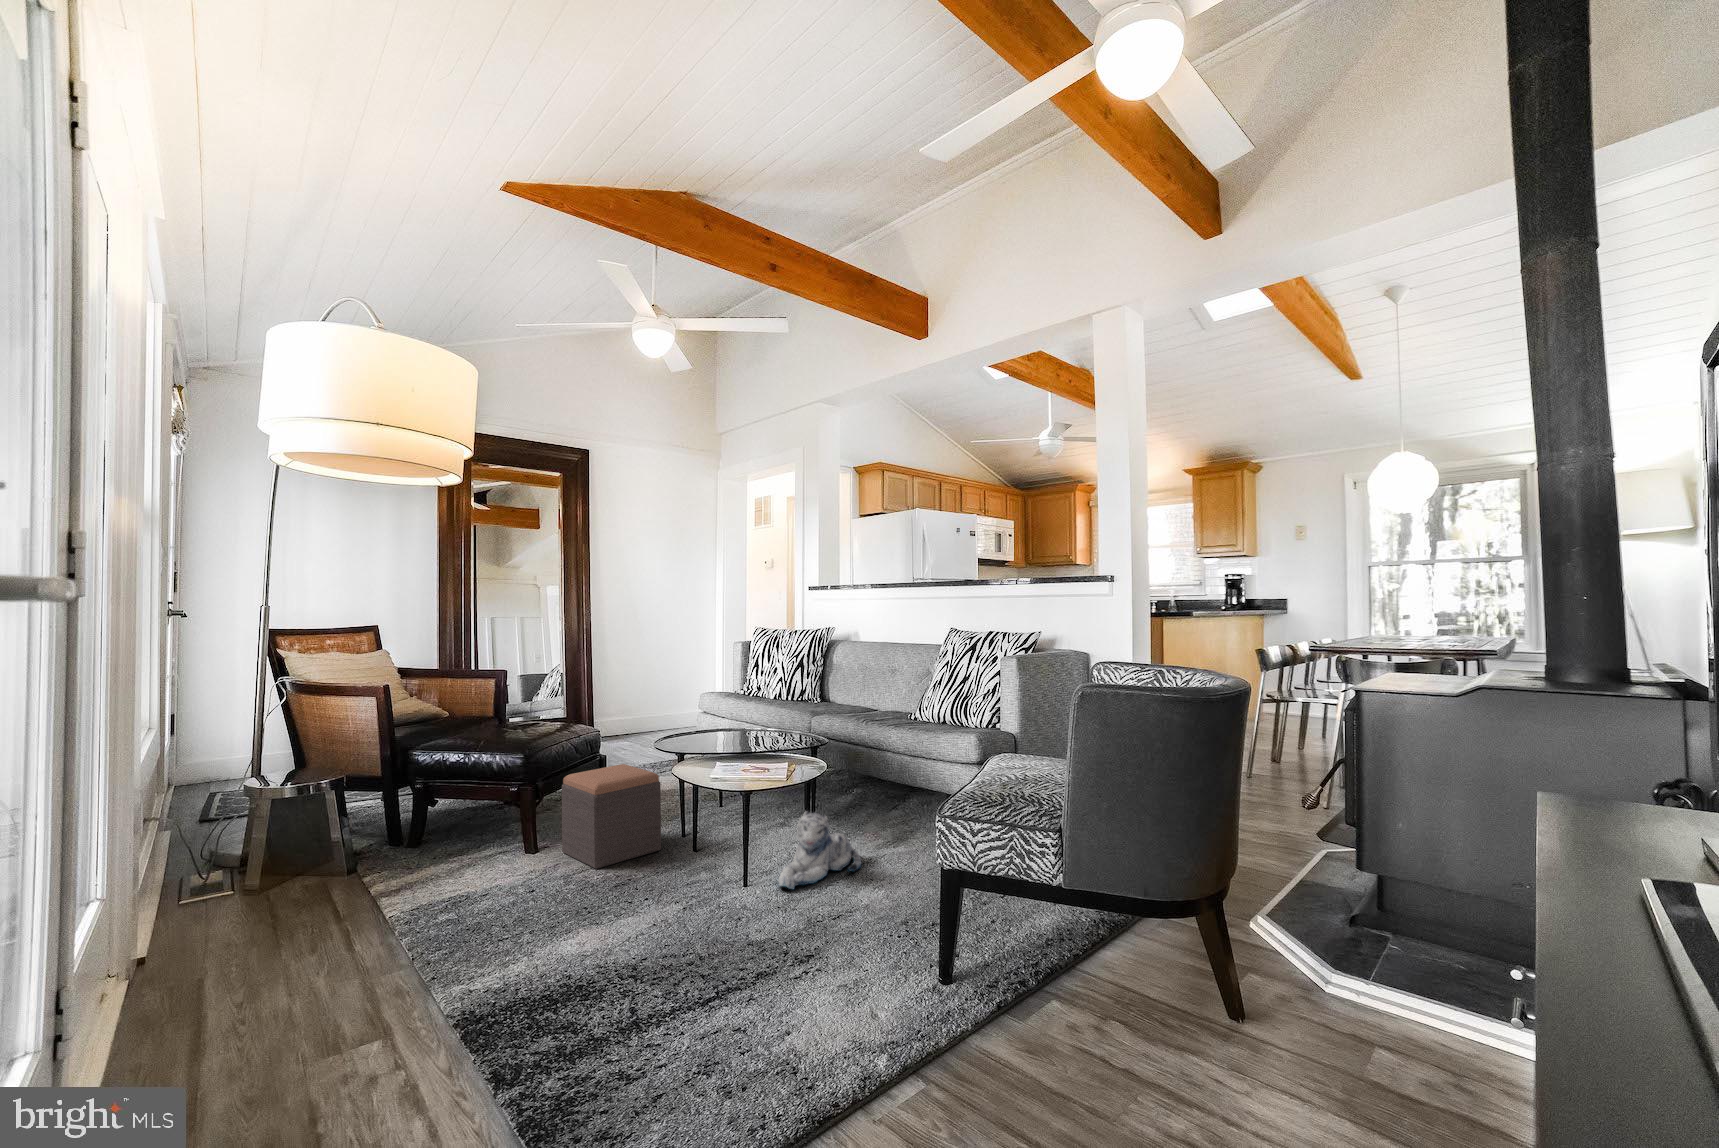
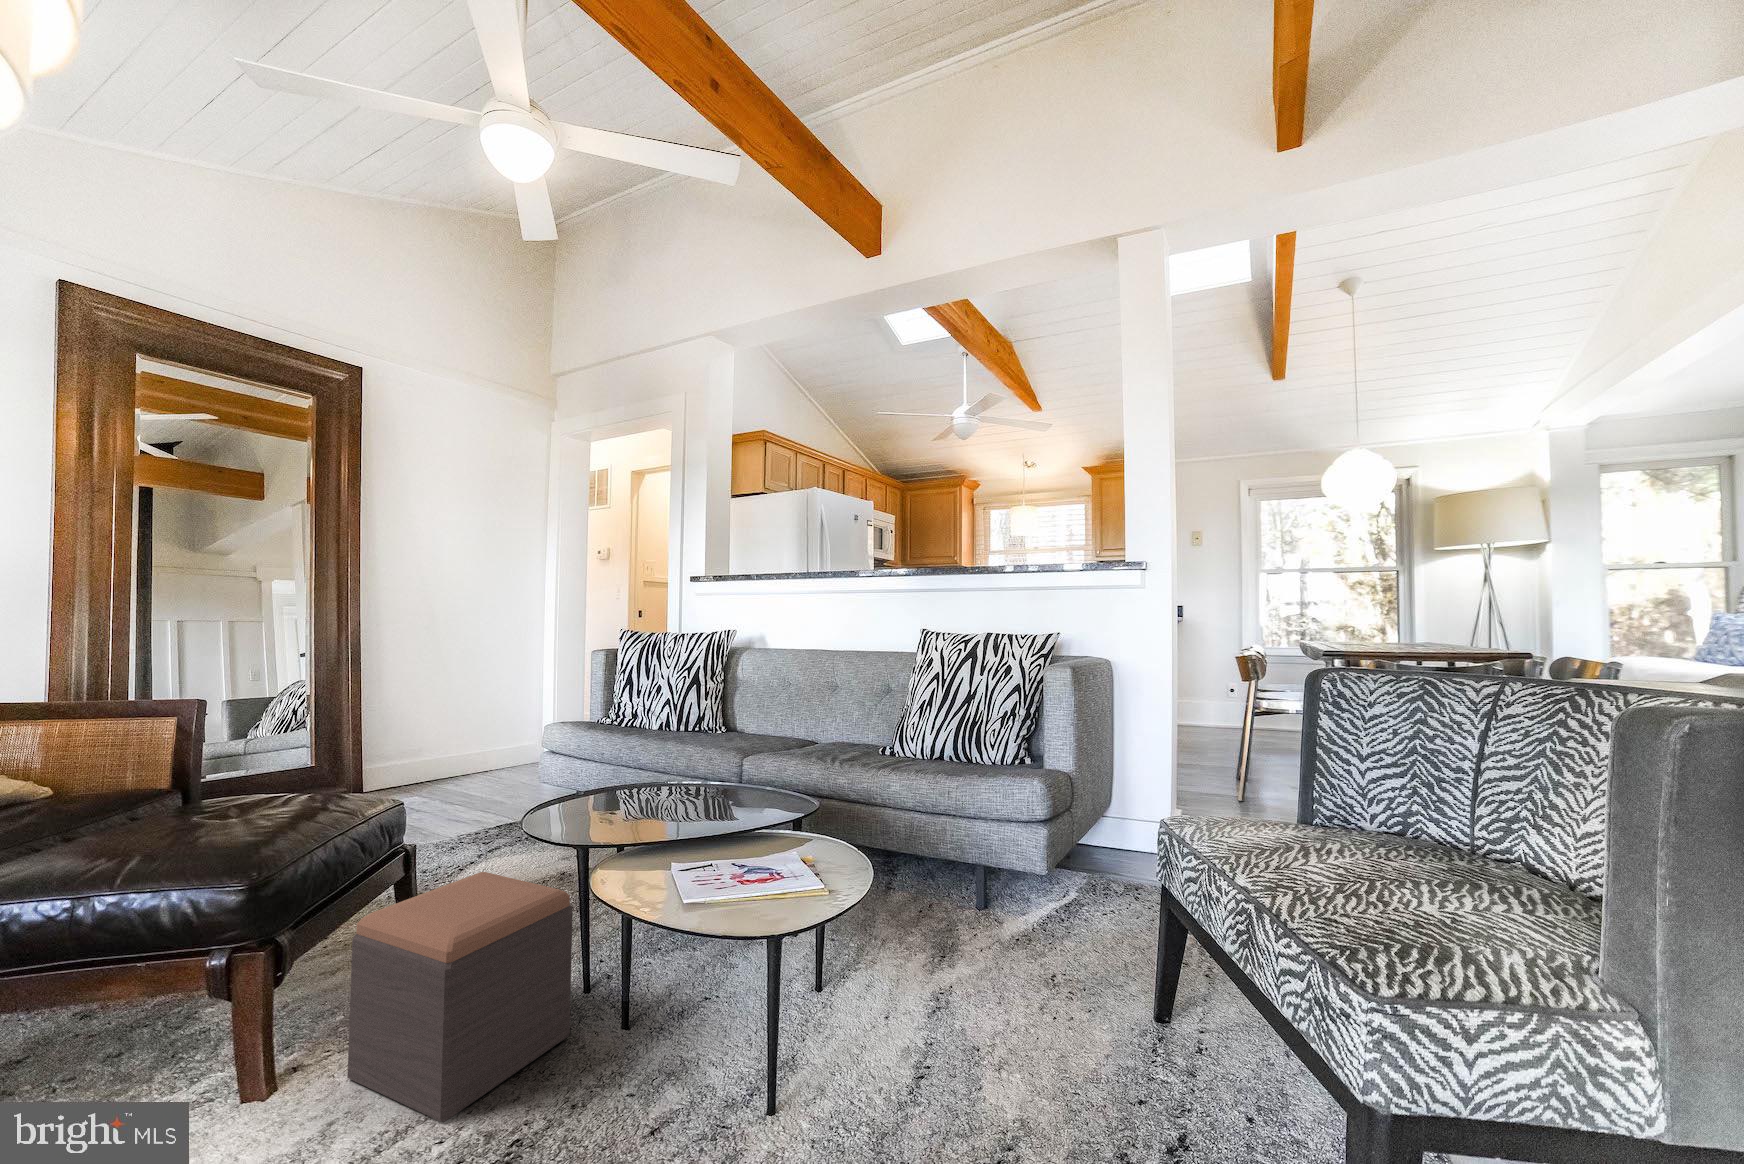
plush toy: present [778,811,861,889] -> none [845,944,961,1114]

